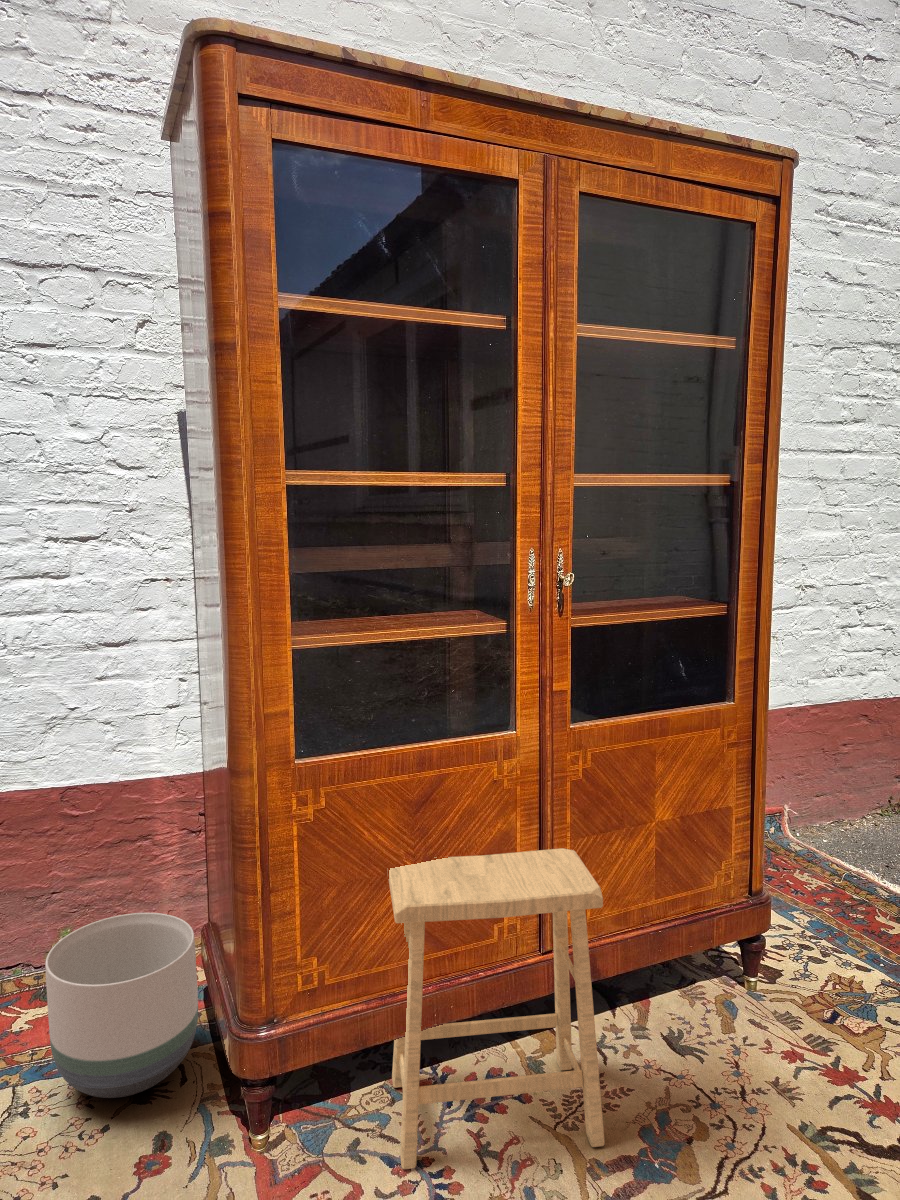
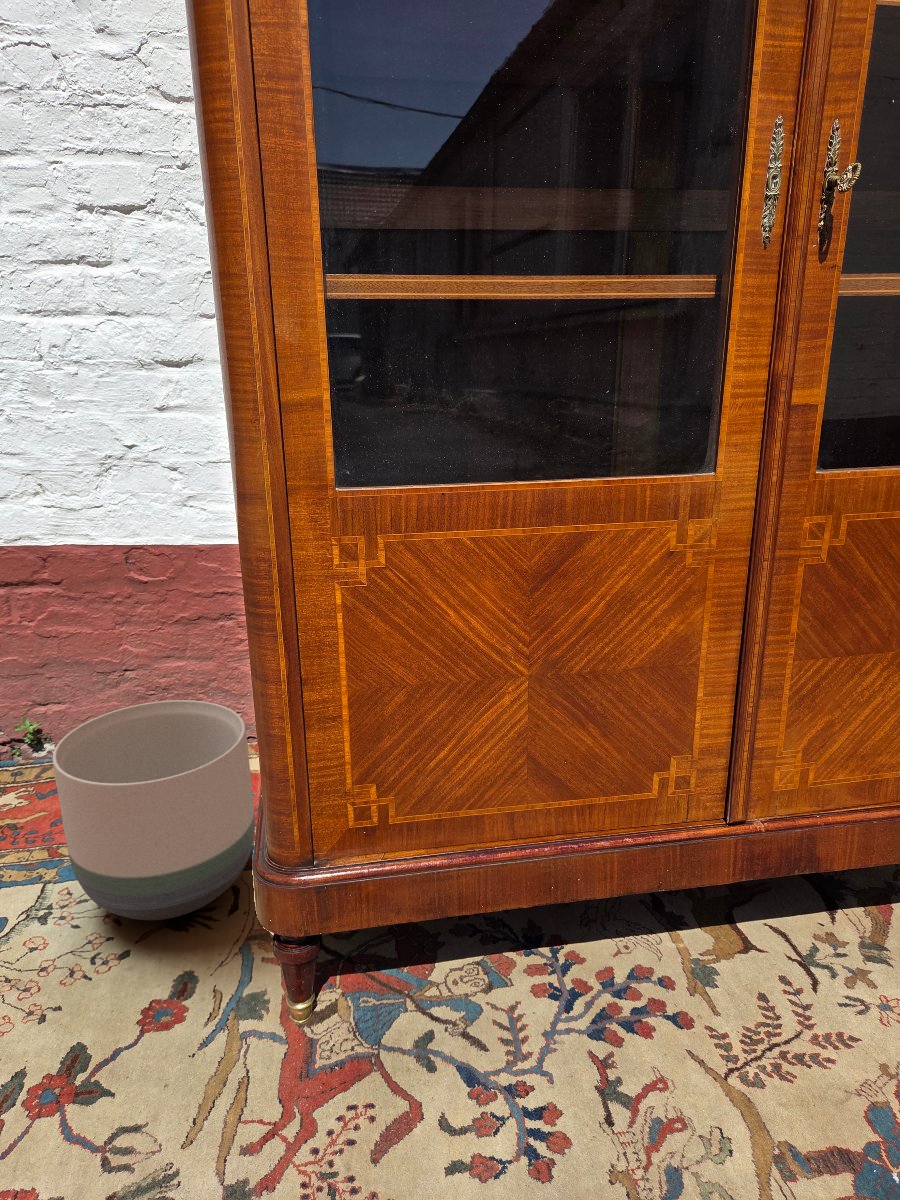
footstool: present [389,848,605,1169] -> none [481,659,850,1124]

